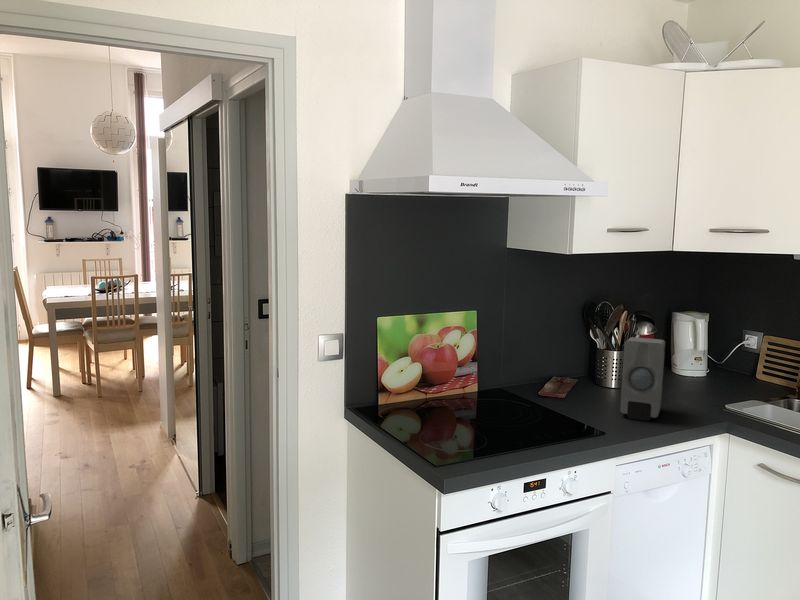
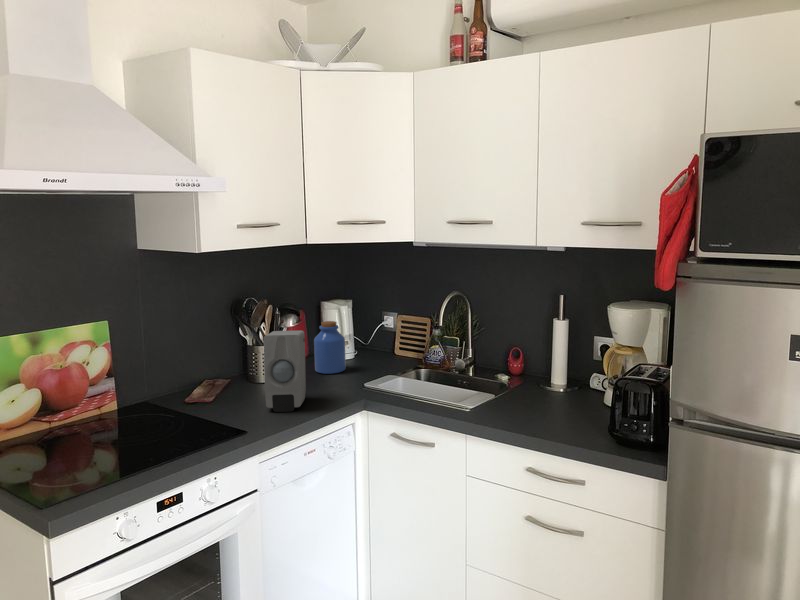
jar: none [664,333,701,389] -> present [314,321,346,374]

